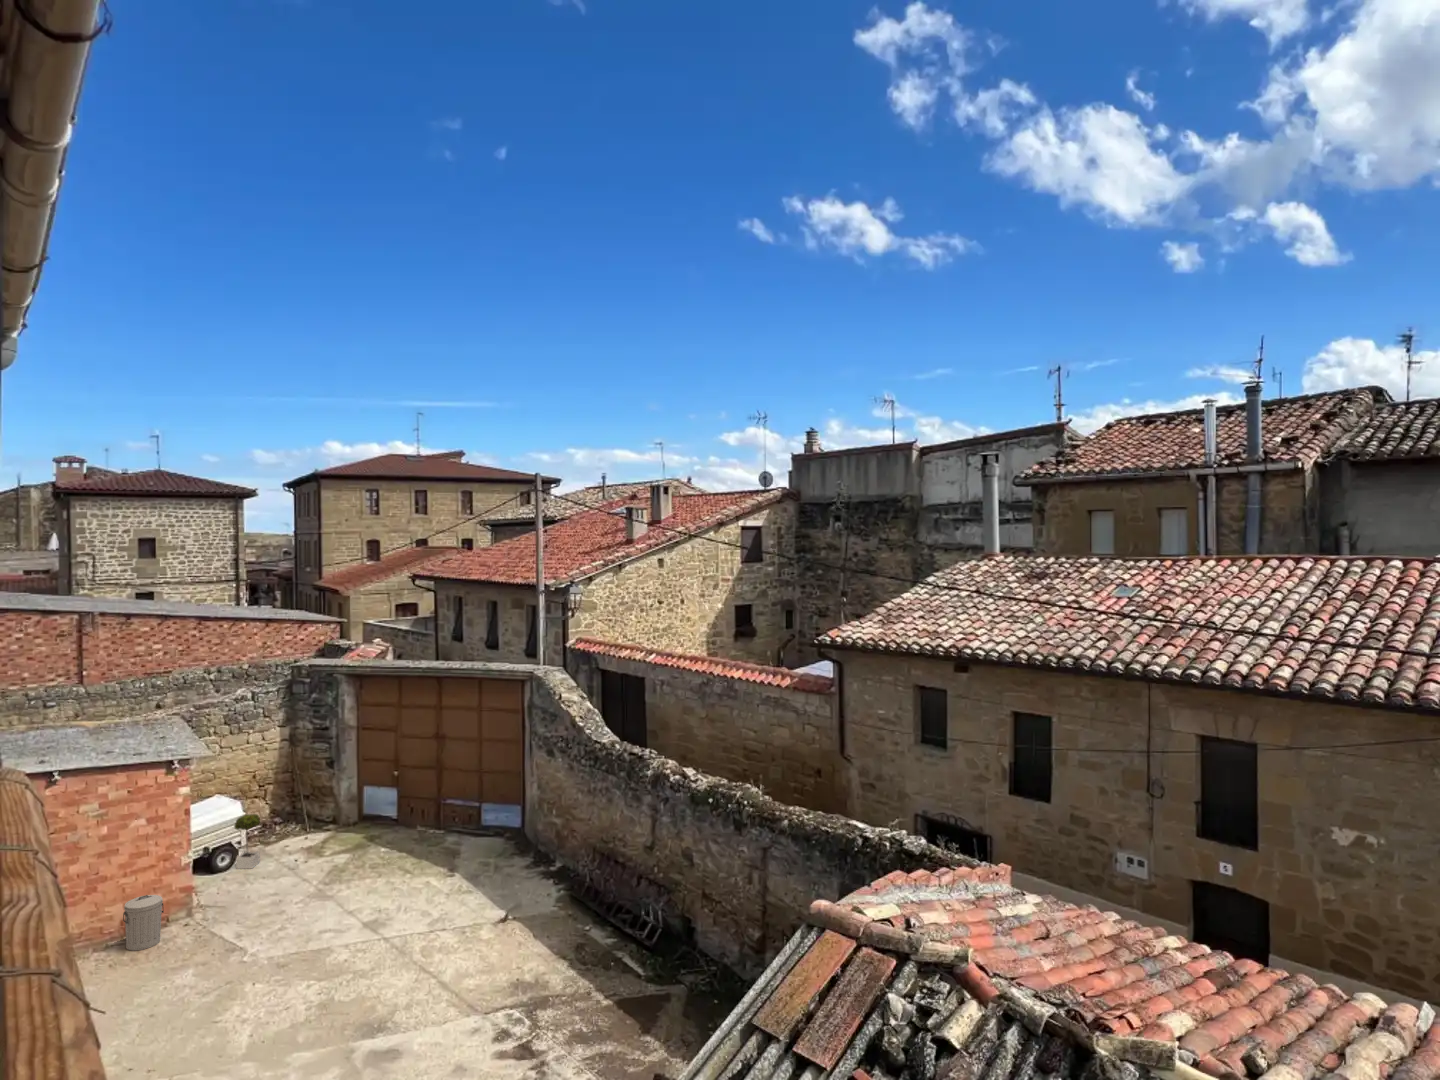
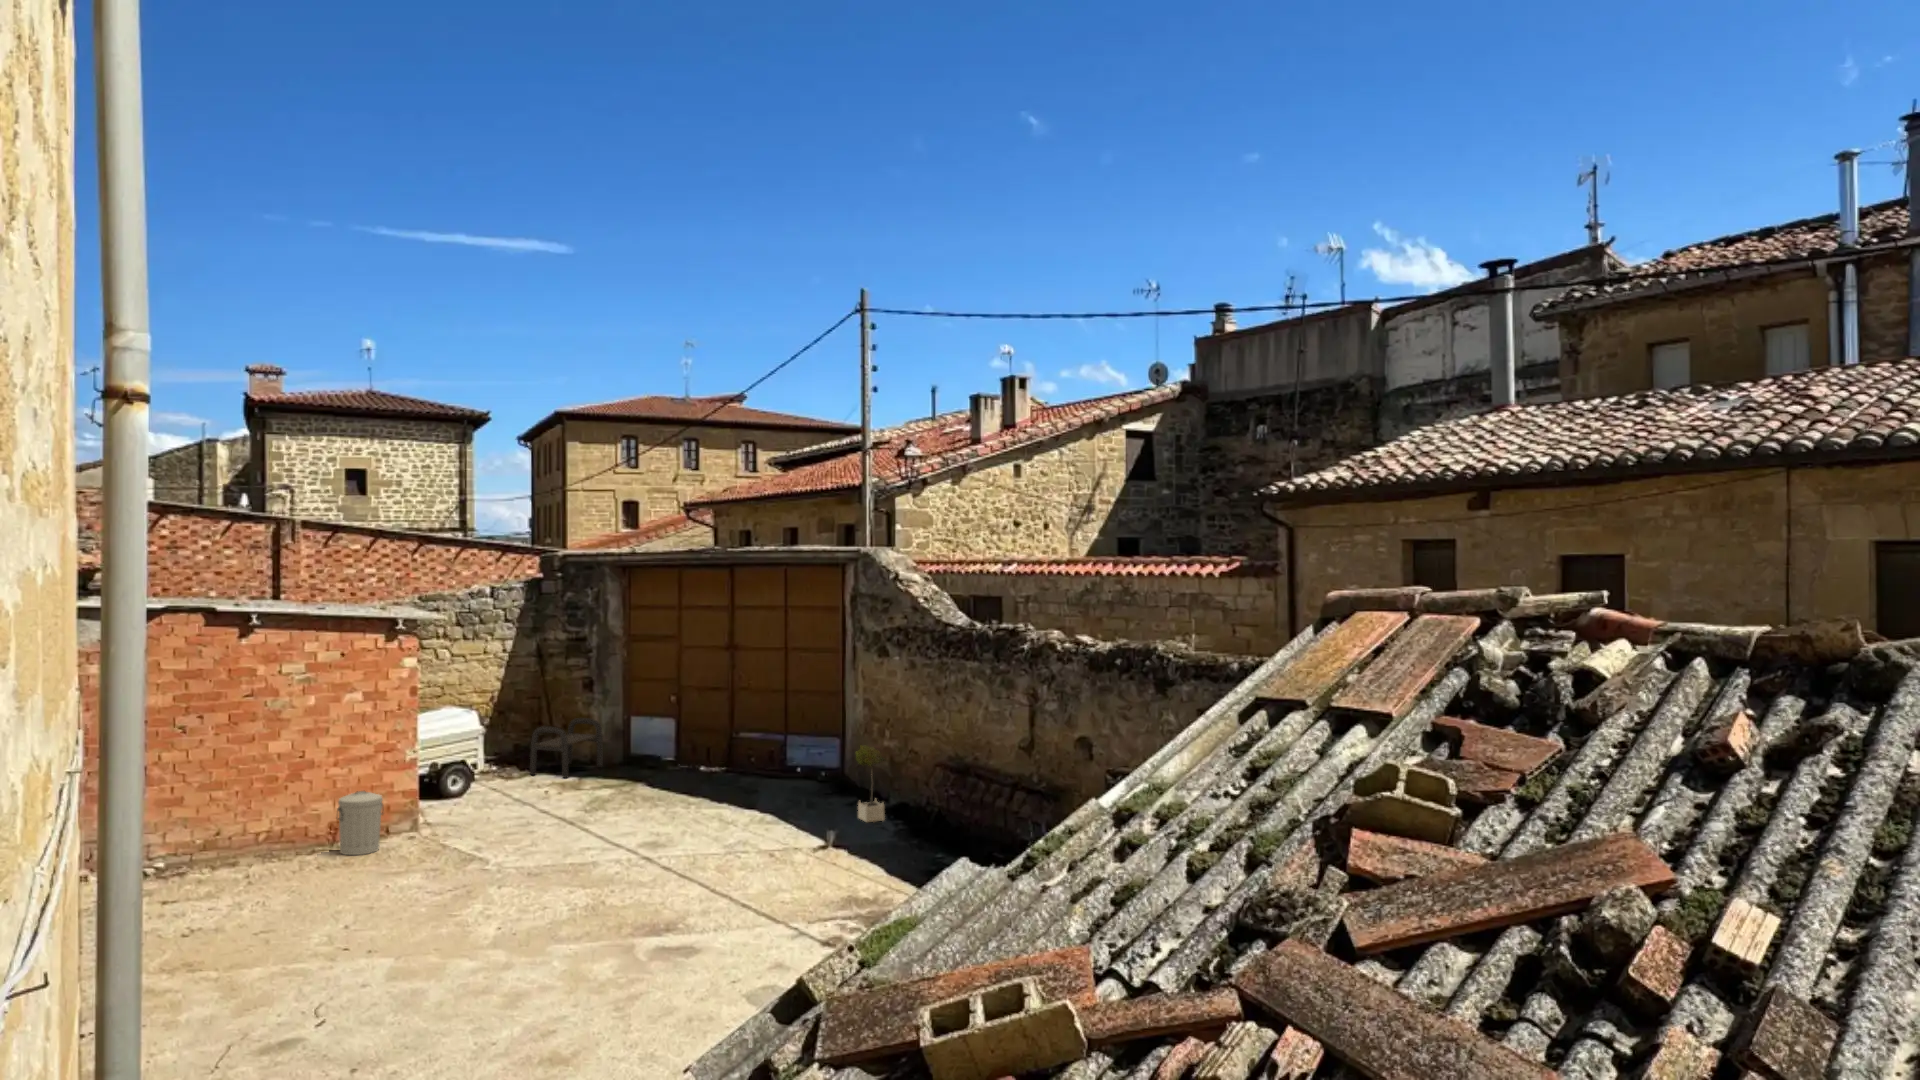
bench: none [288,786,347,839] -> present [530,718,603,778]
potted tree: present [234,814,260,869] -> present [856,746,885,822]

